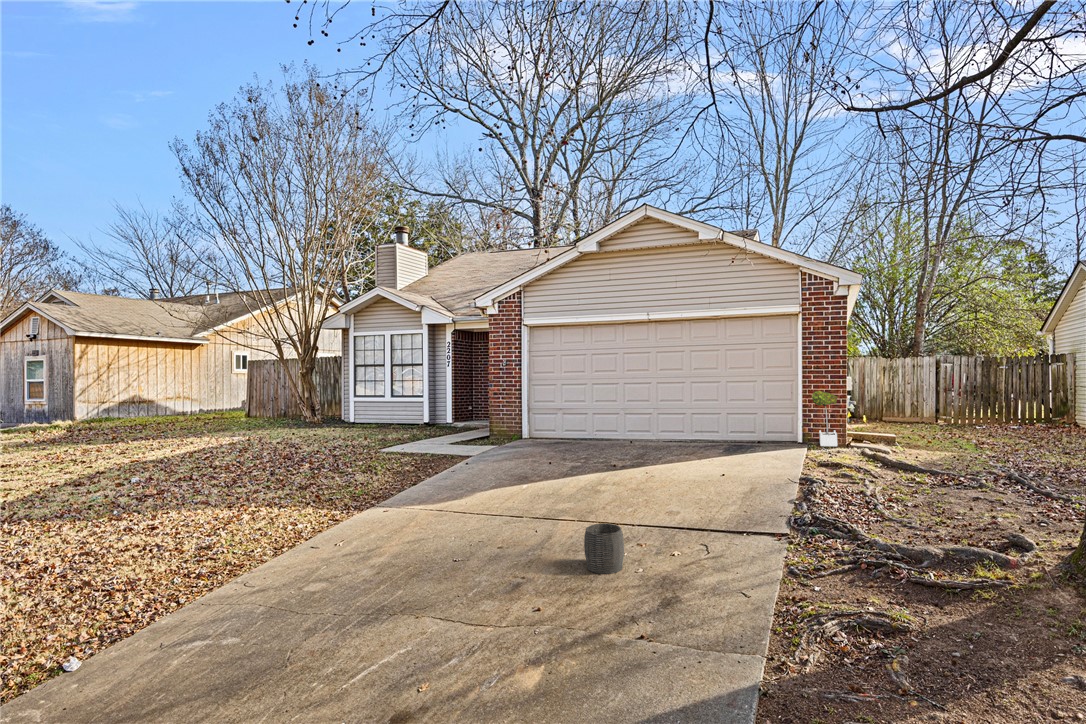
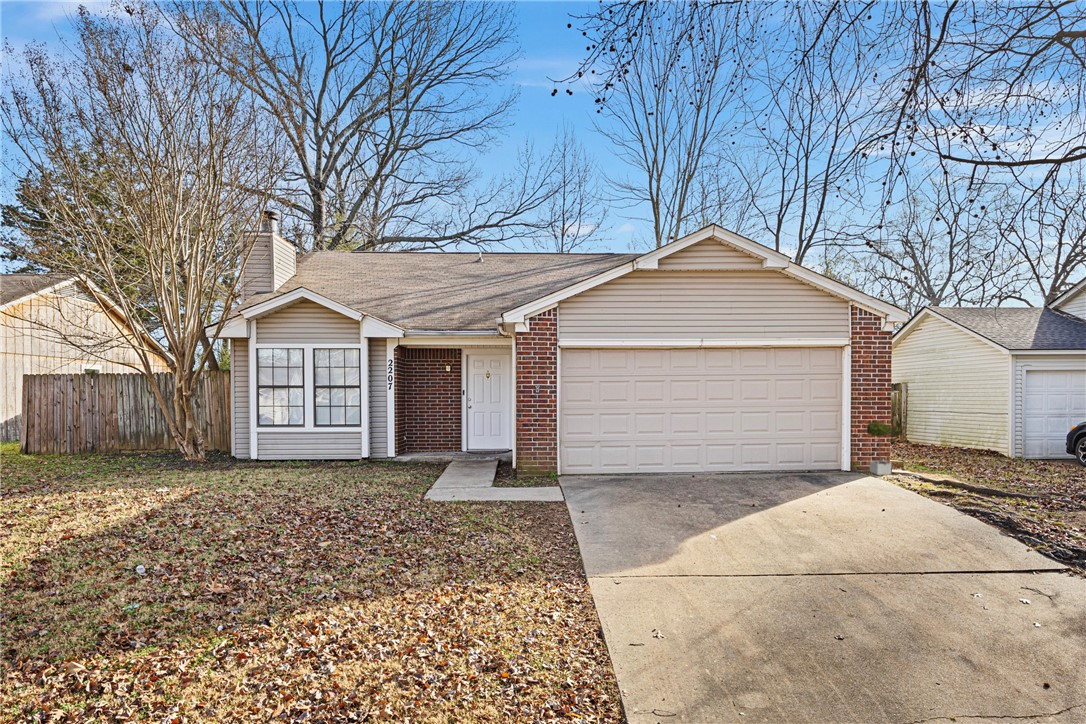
woven basket: present [584,524,624,574] -> none [1002,584,1050,637]

